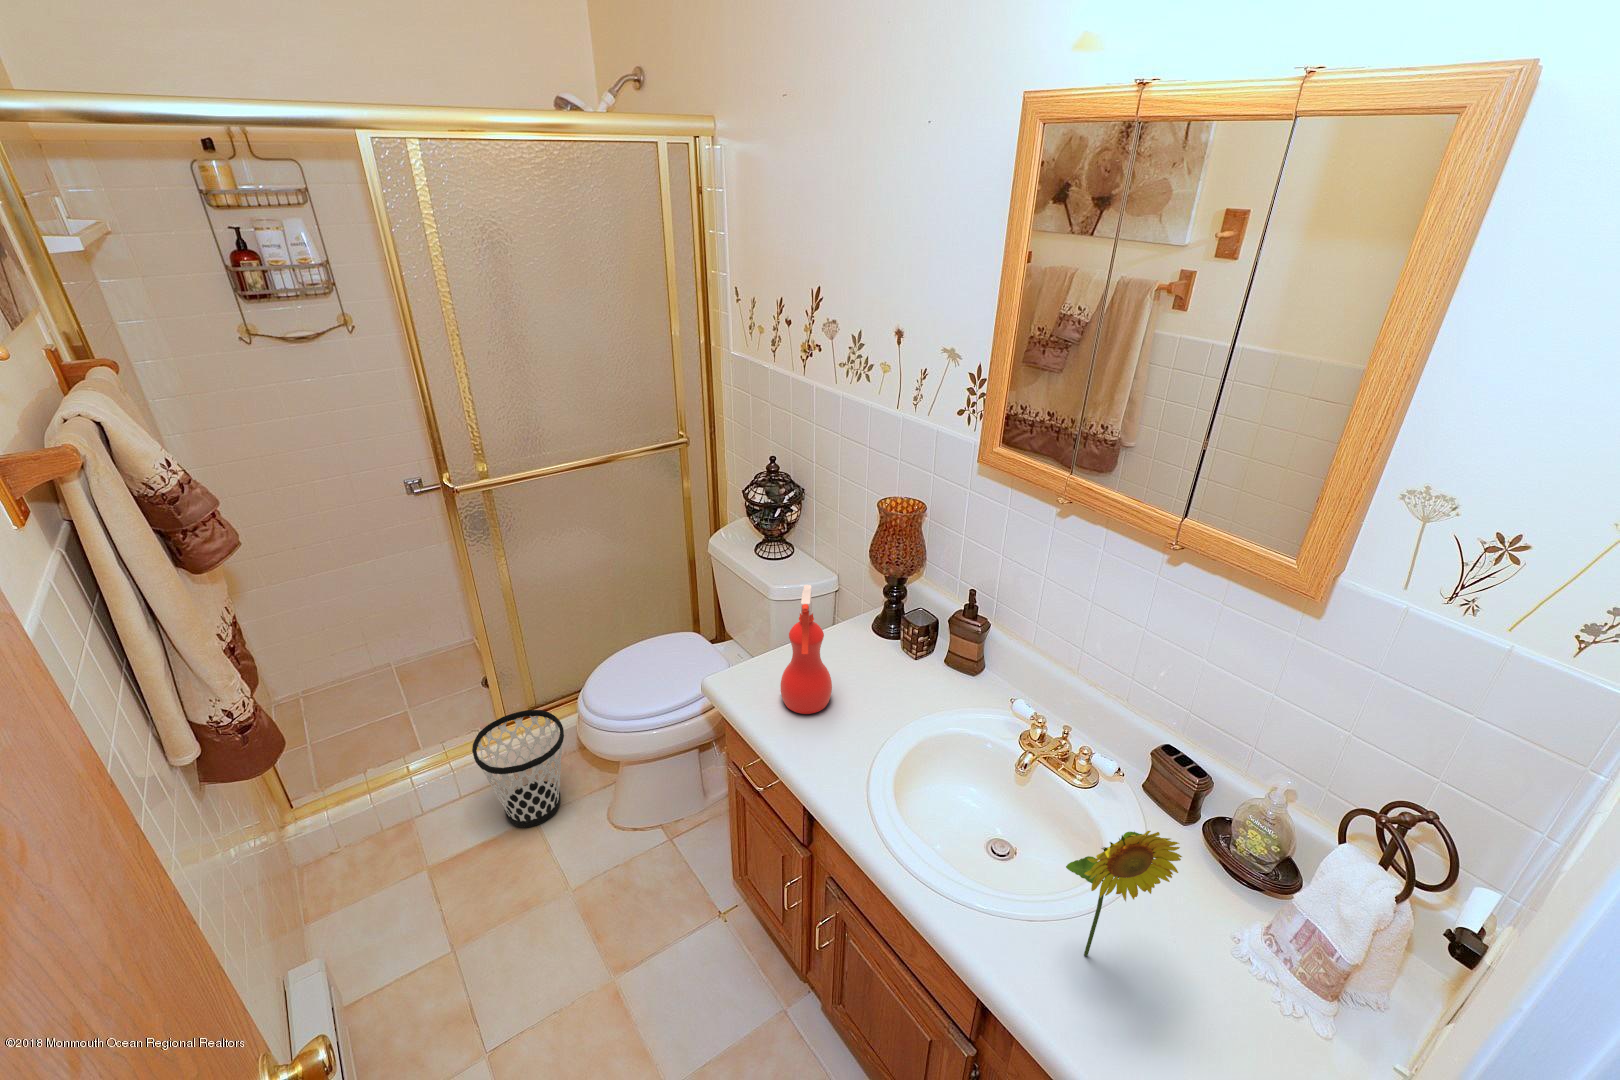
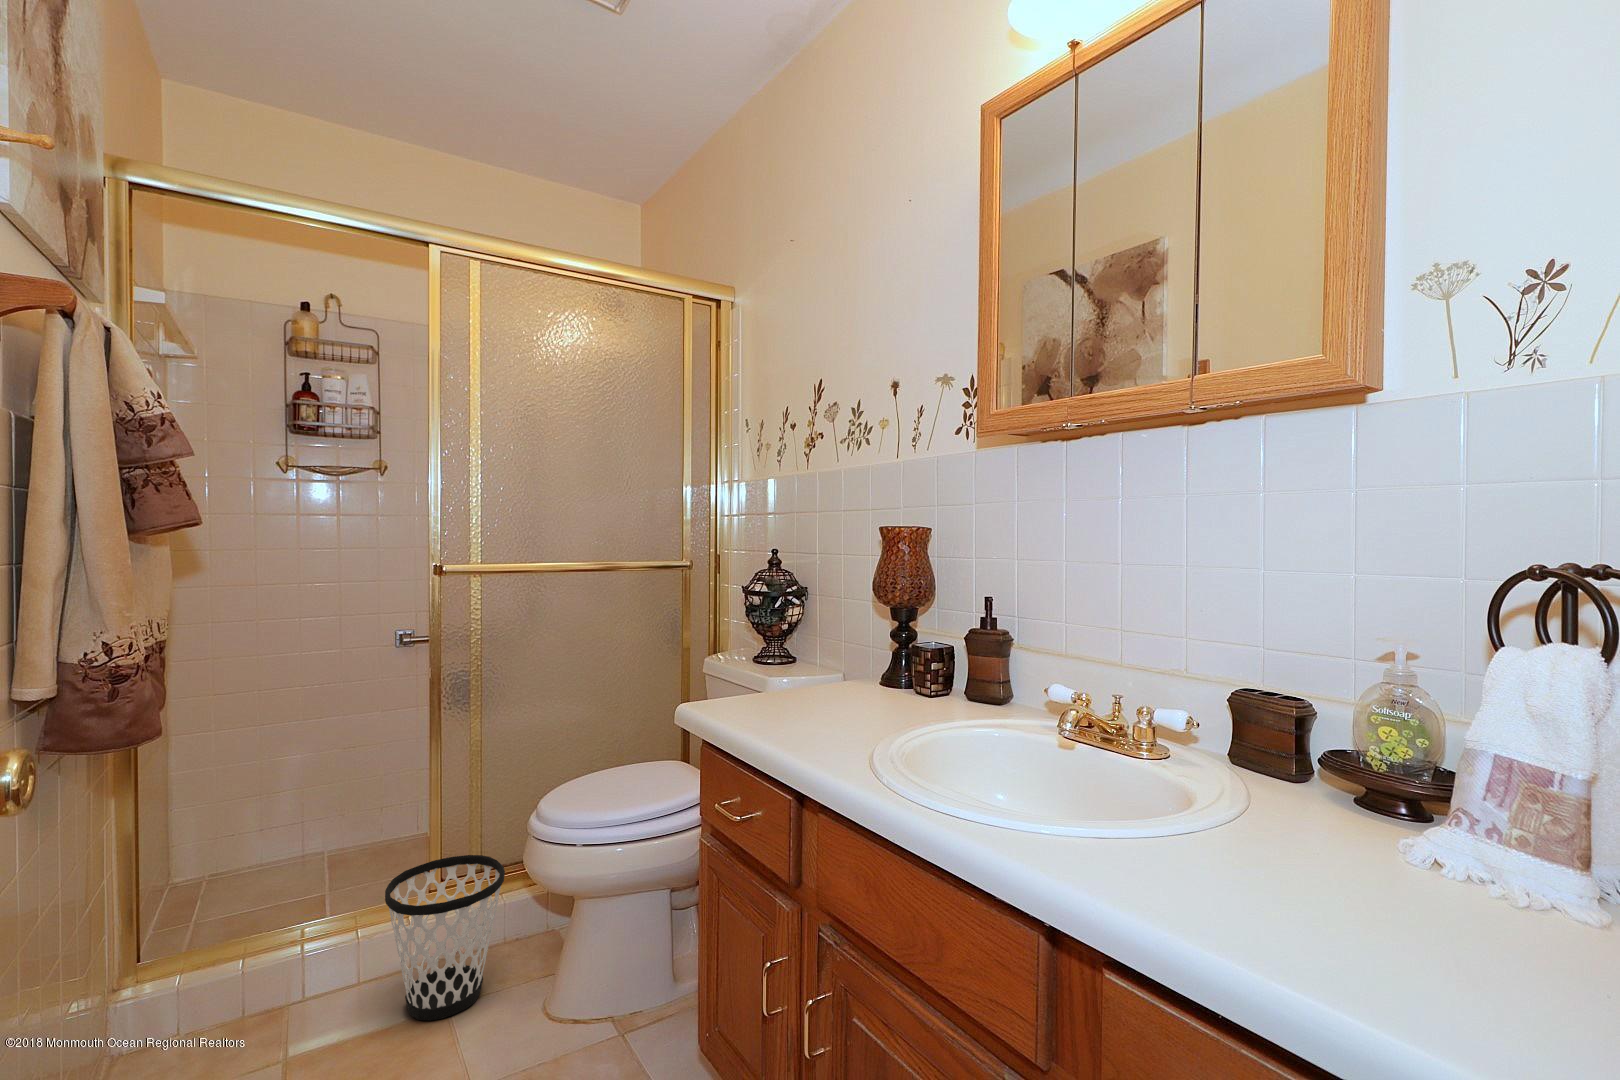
spray bottle: present [781,585,832,714] -> none [775,566,835,725]
flower: present [1066,831,1182,956] -> none [1154,565,1307,867]

